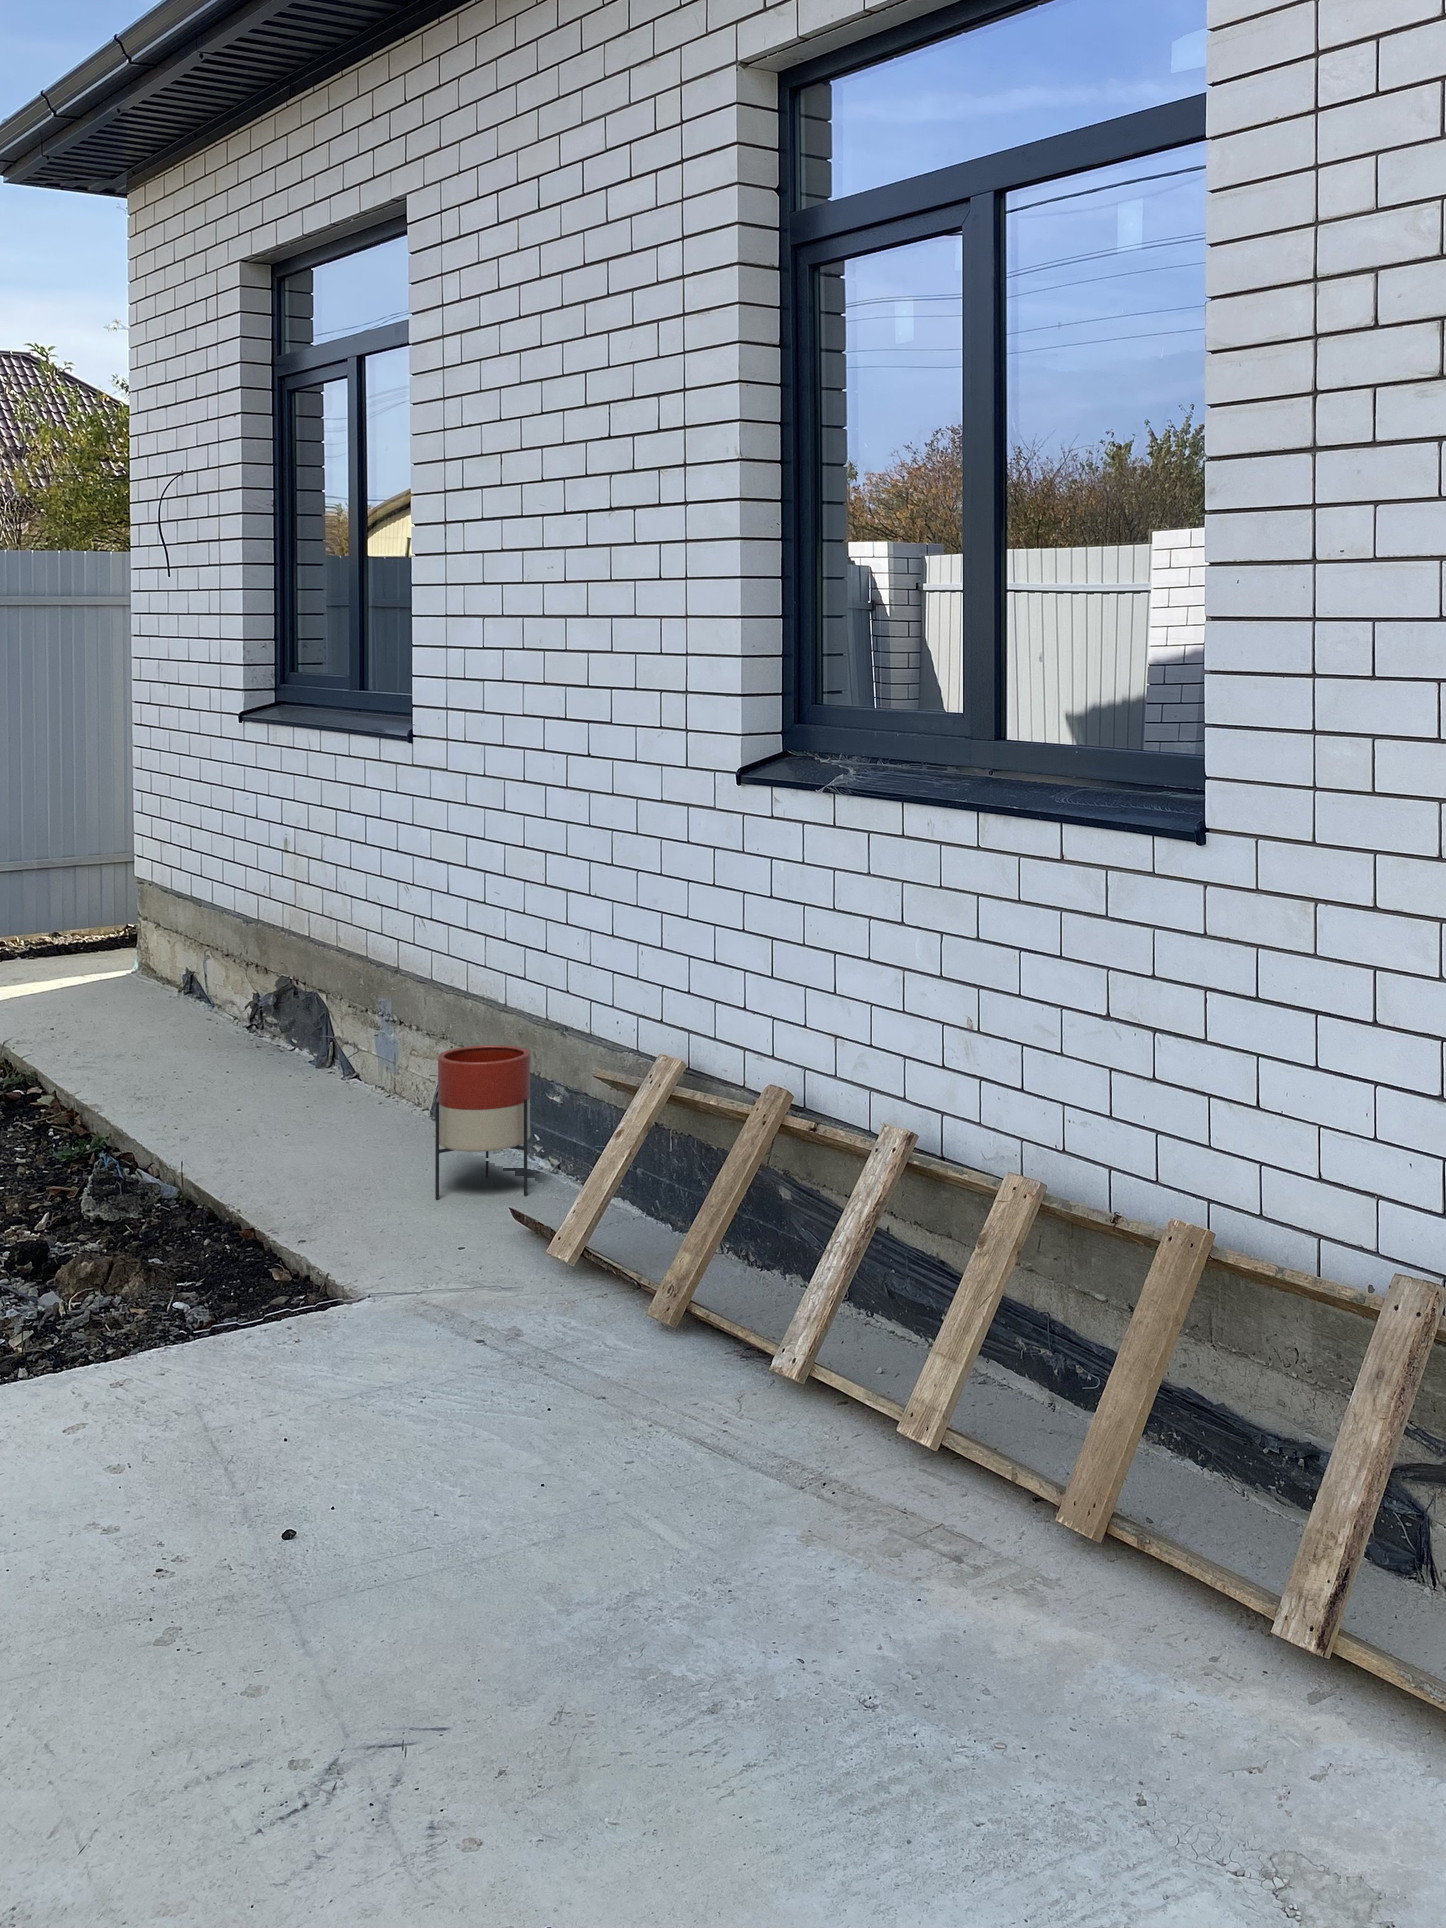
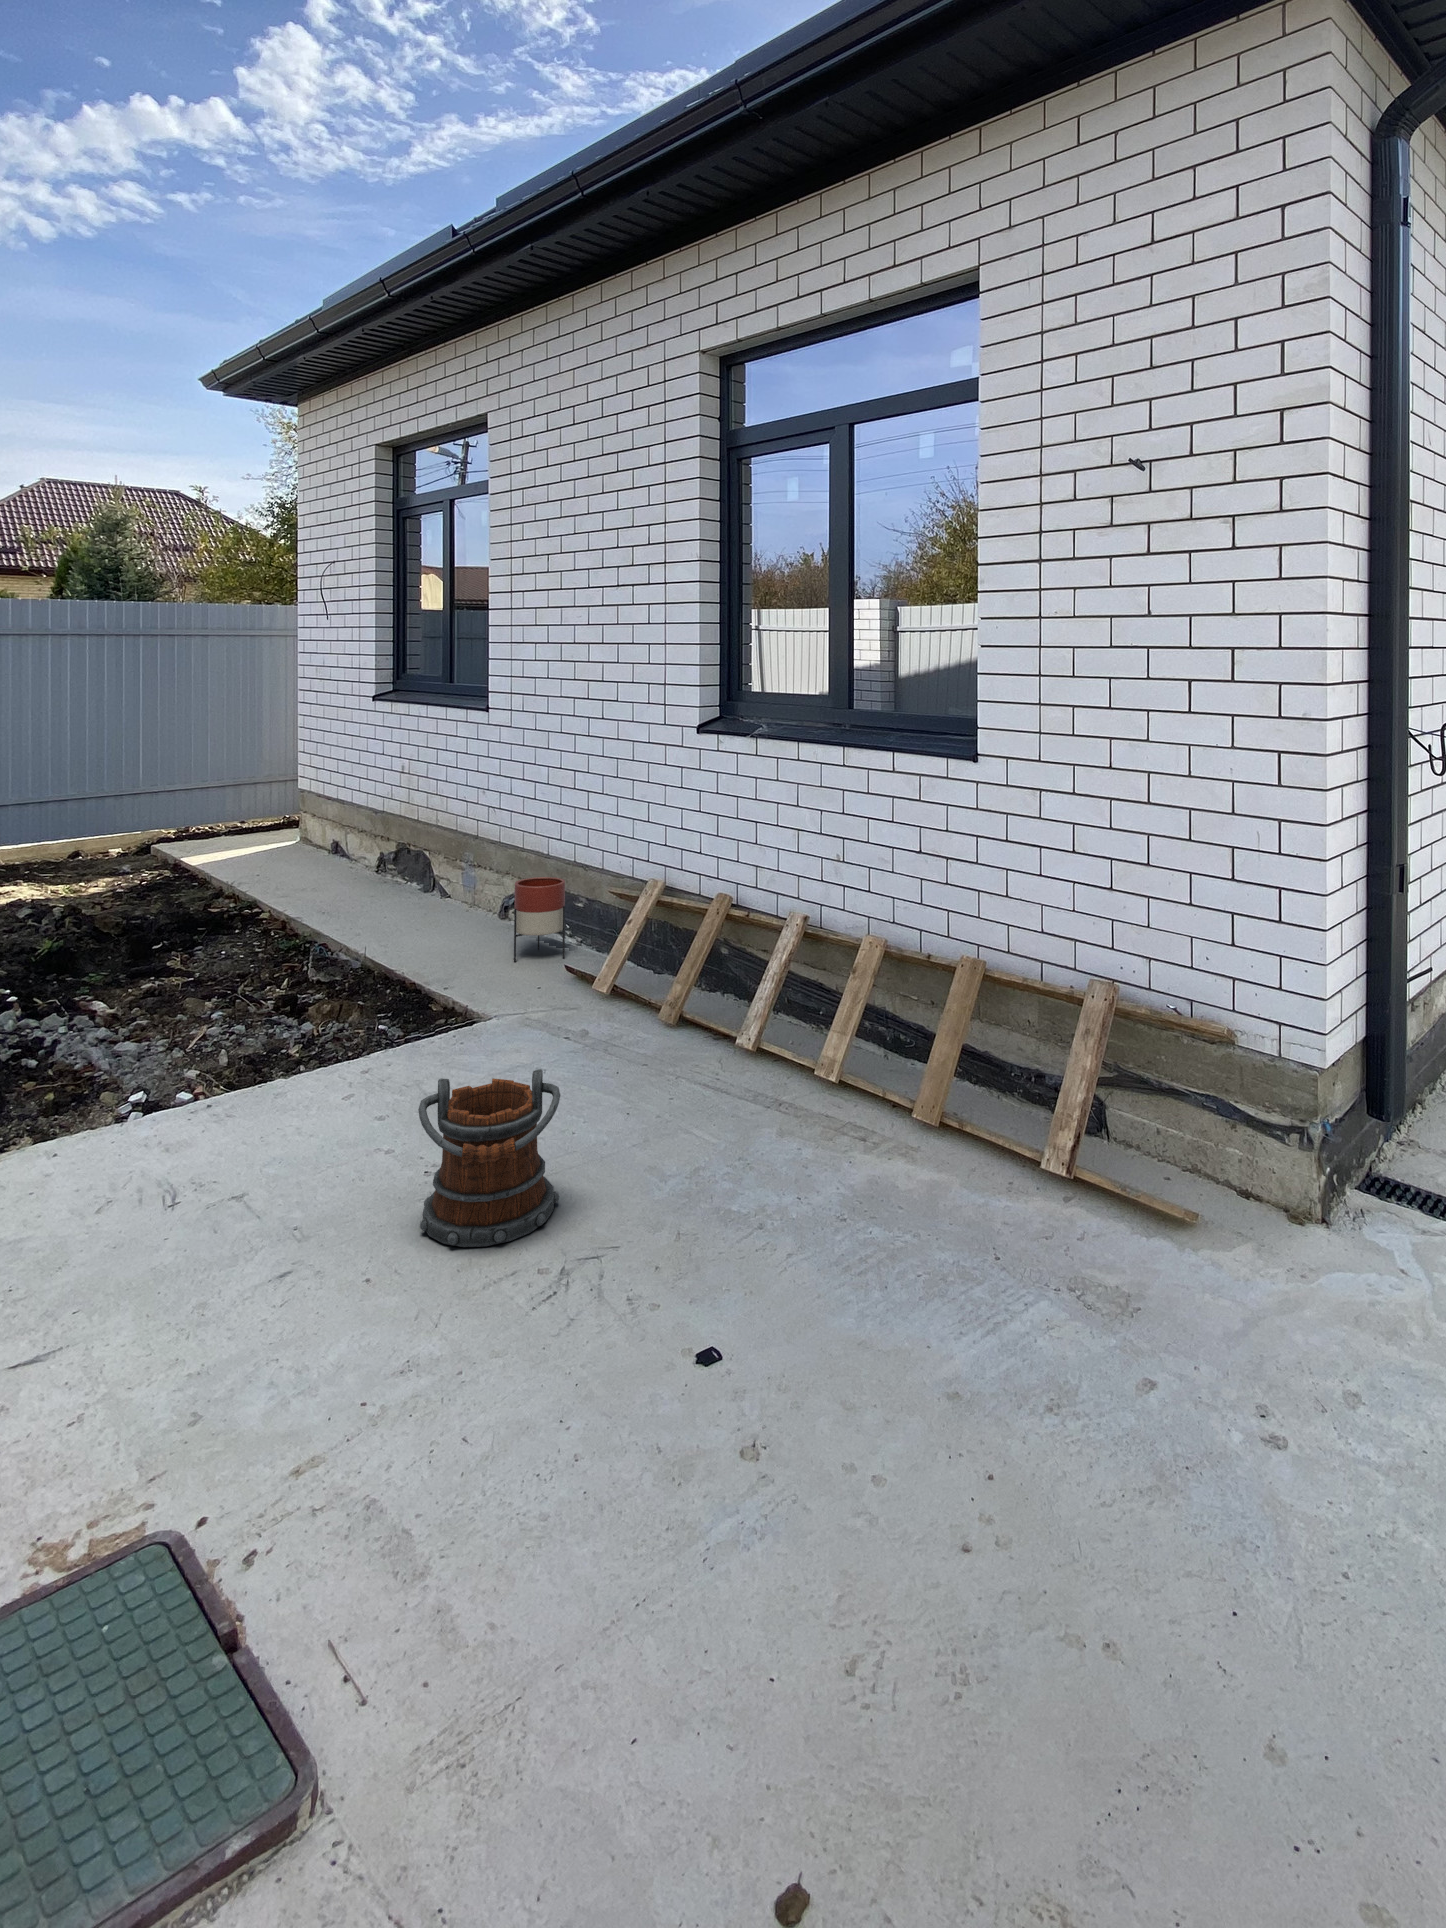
bucket: none [93,1406,357,1729] -> present [418,1069,560,1247]

